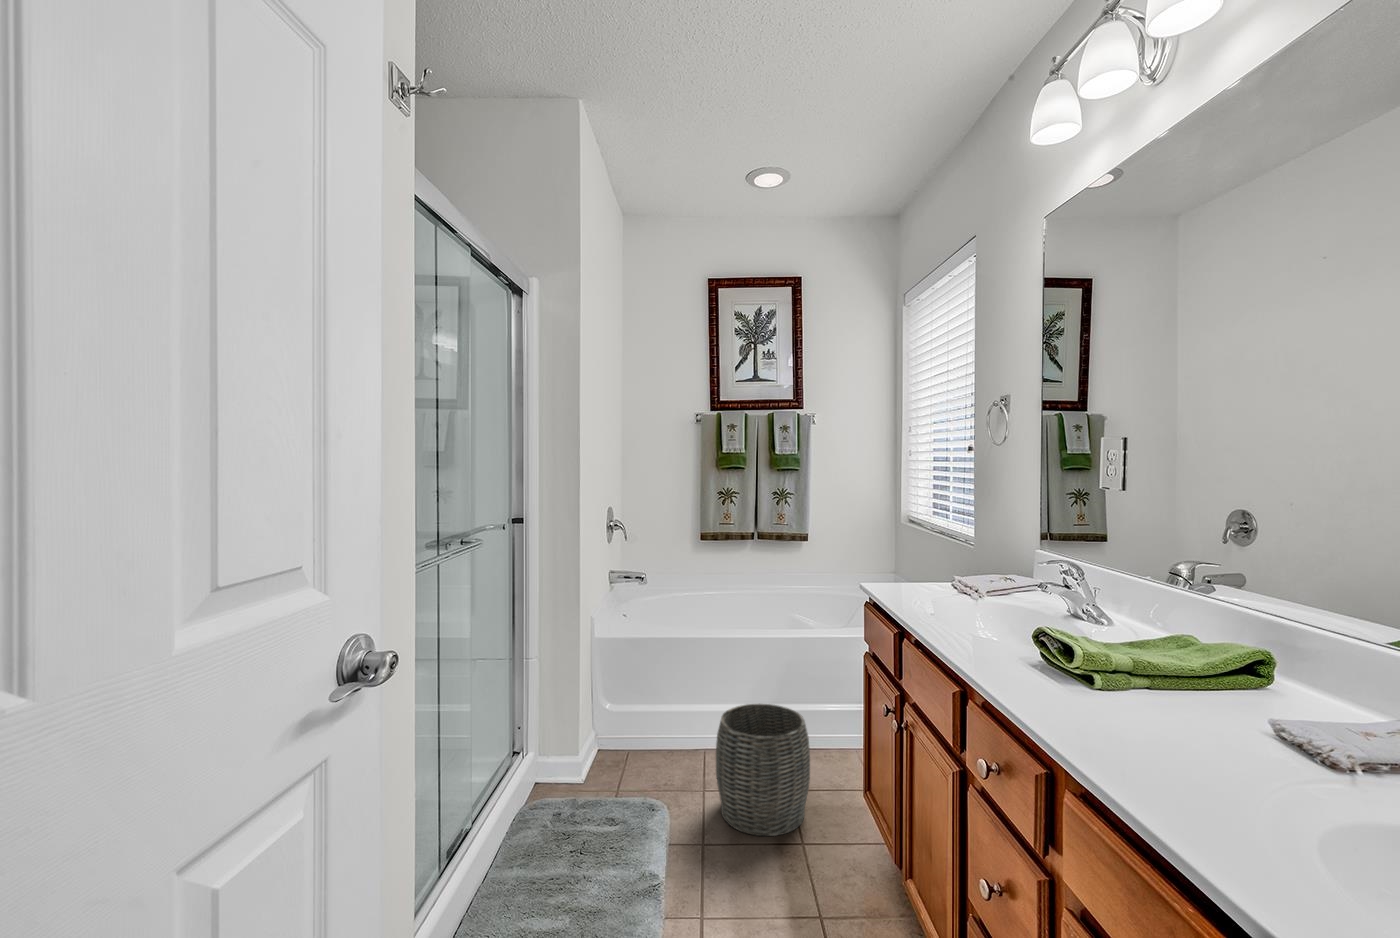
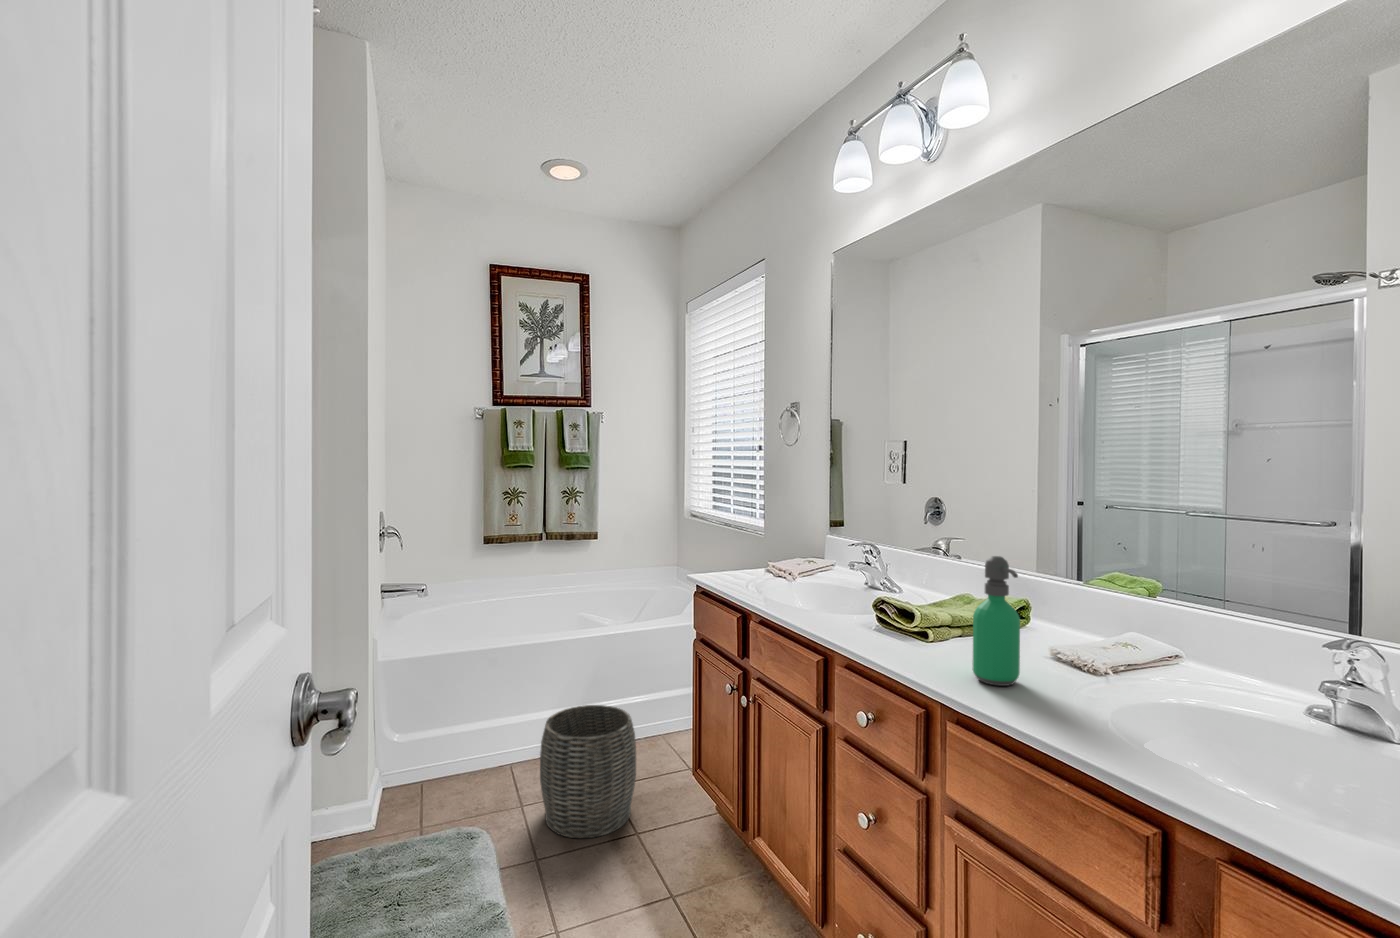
soap dispenser: none [1118,588,1188,763] -> present [973,556,1020,686]

